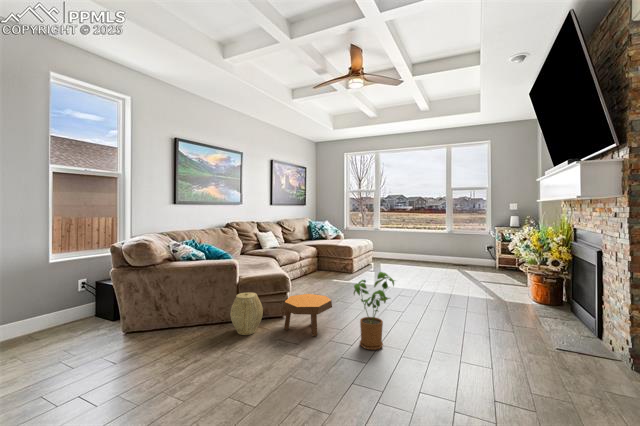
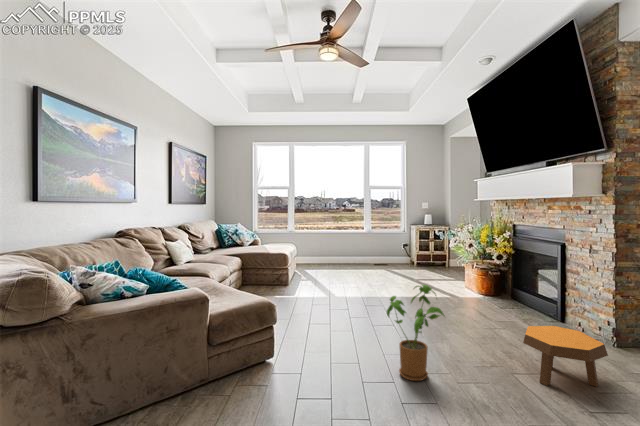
woven basket: present [230,292,263,335] -> none [218,334,266,401]
footstool: present [283,294,332,336] -> present [523,326,608,387]

